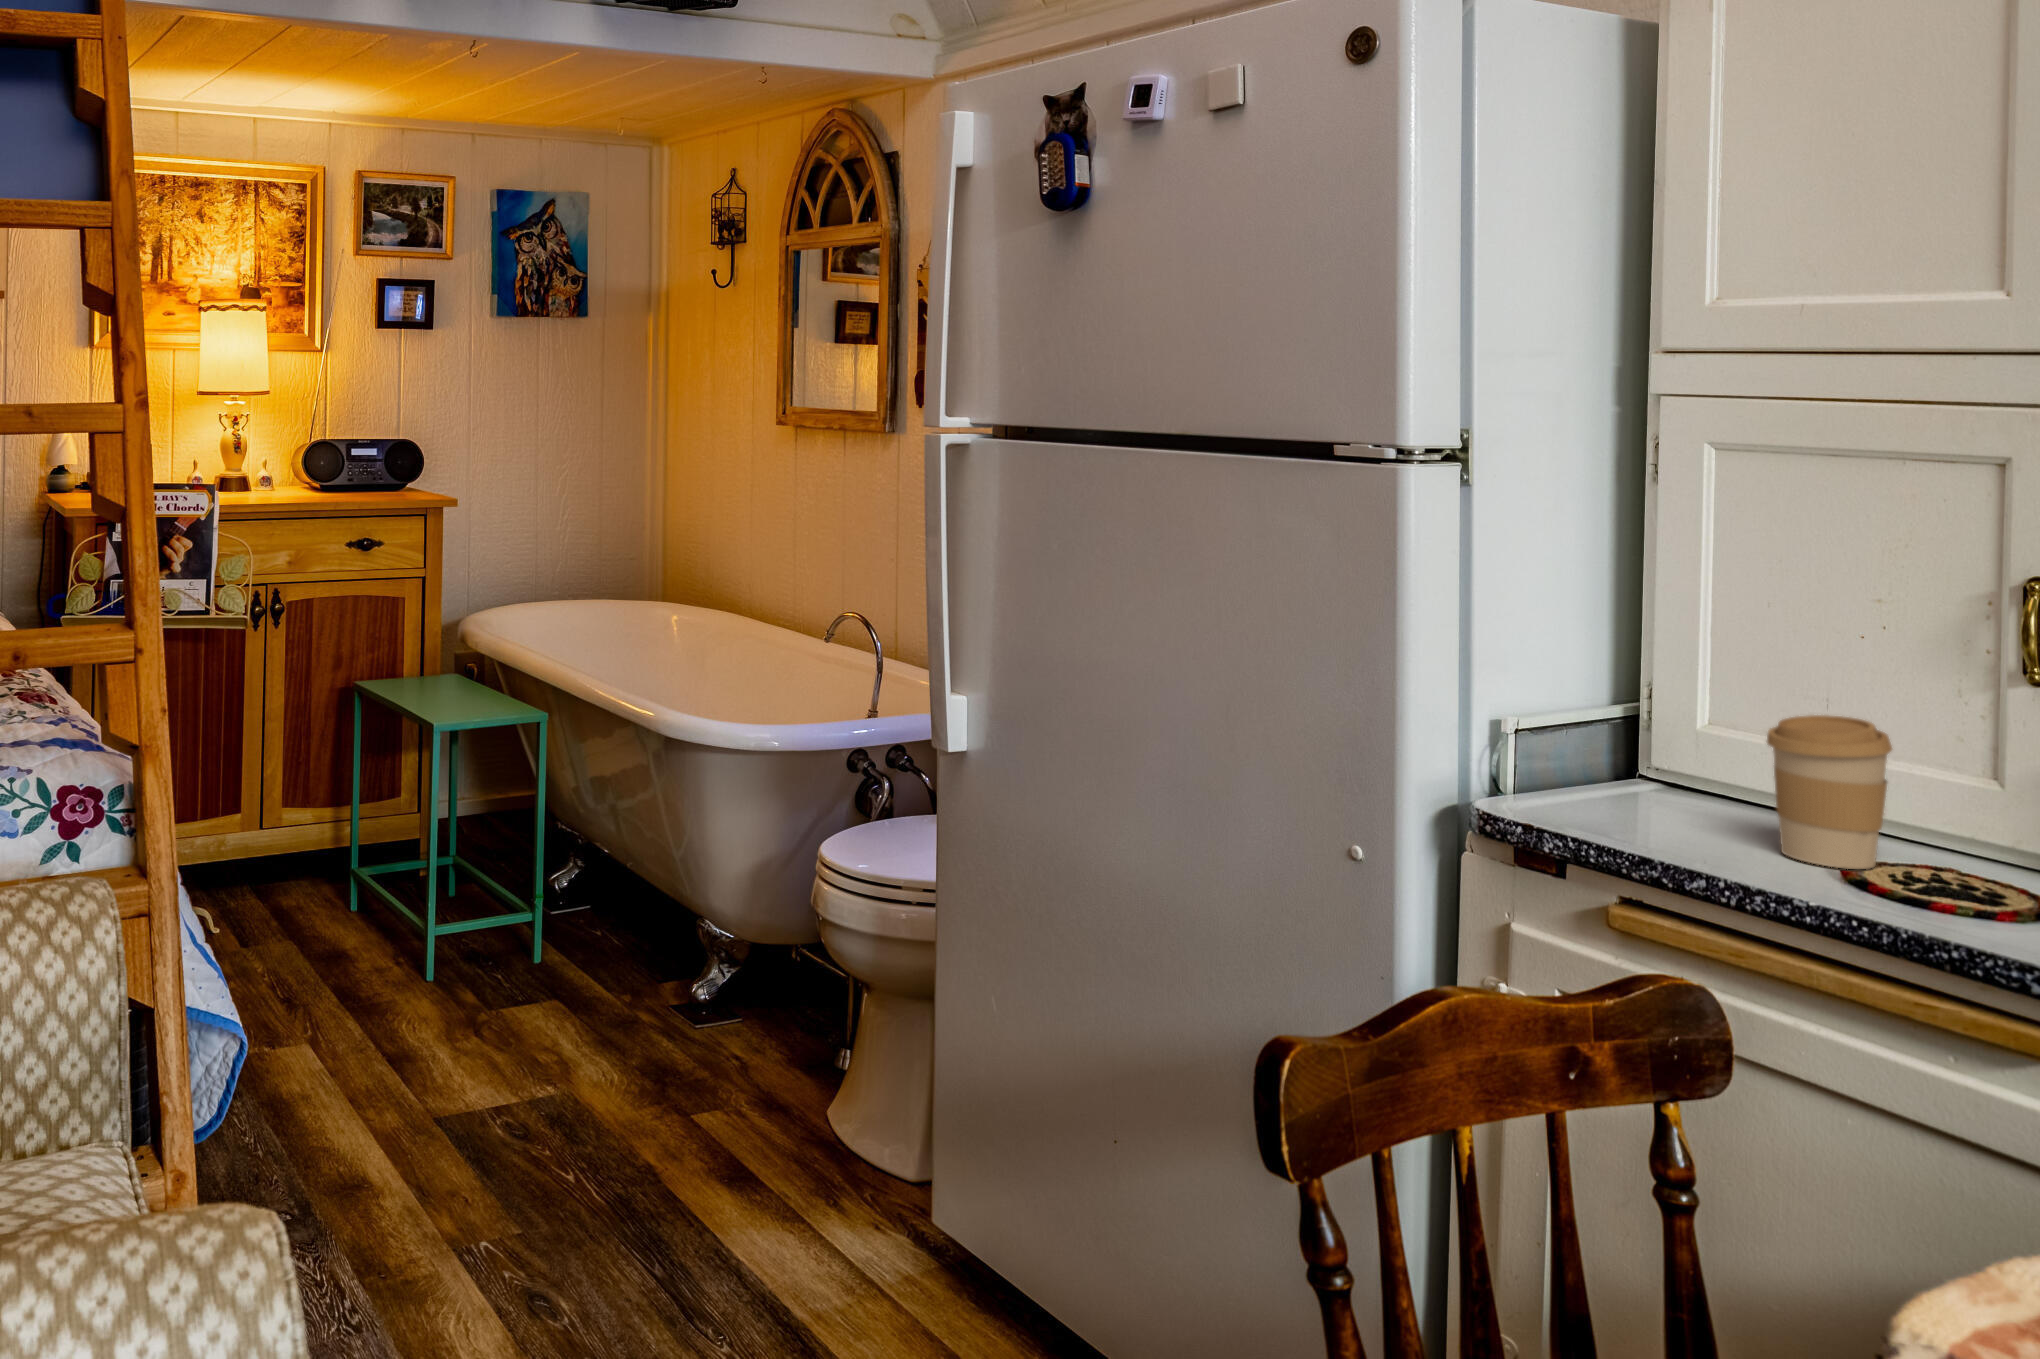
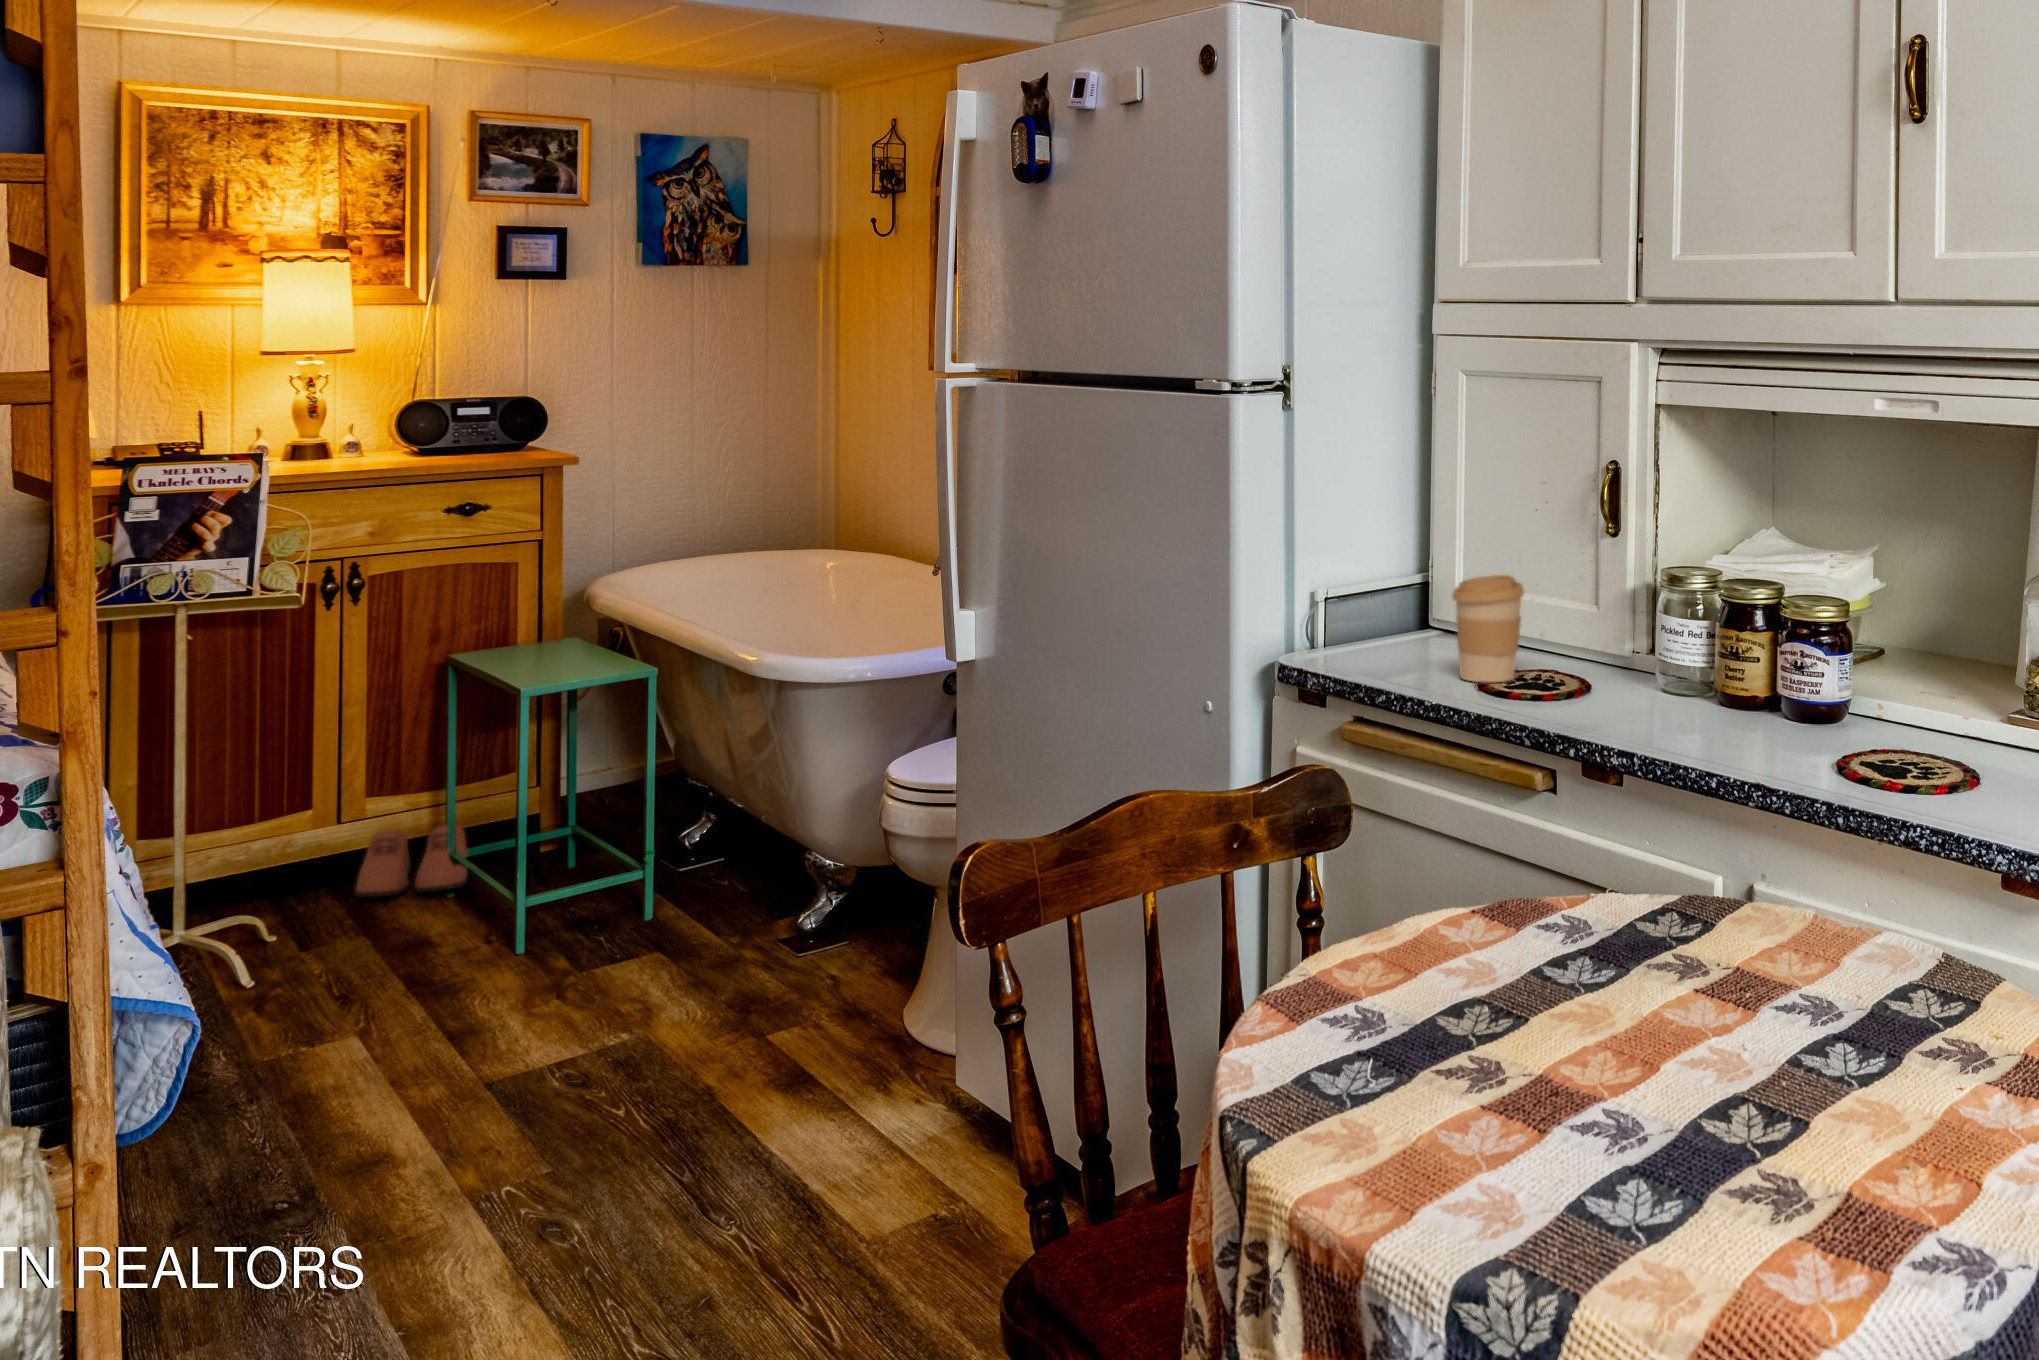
shoe: none [276,839,368,907] -> present [355,826,468,897]

